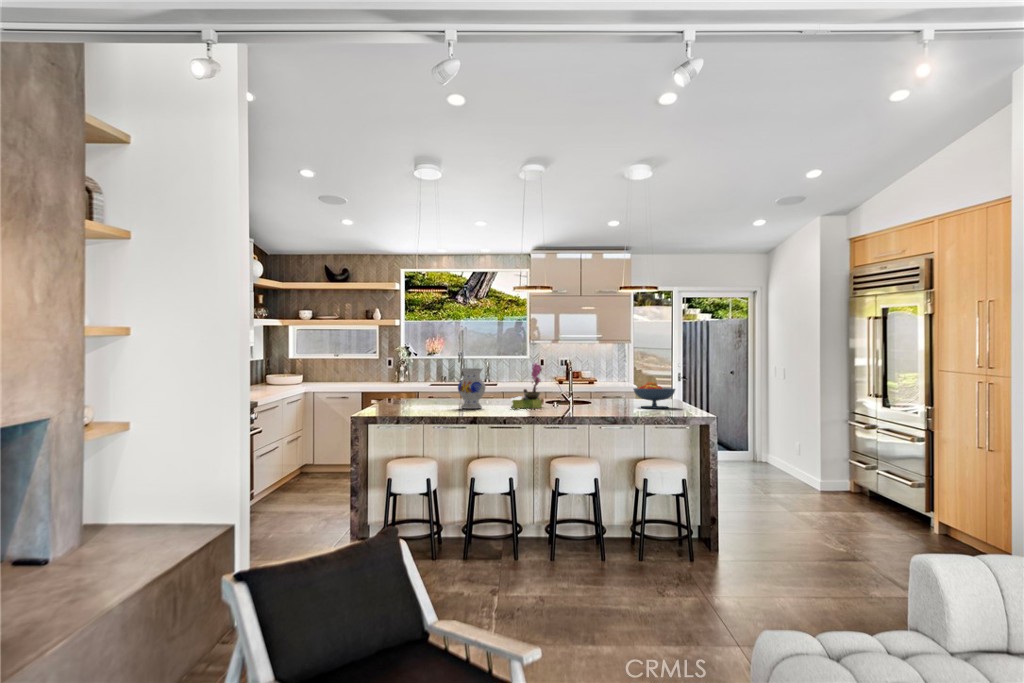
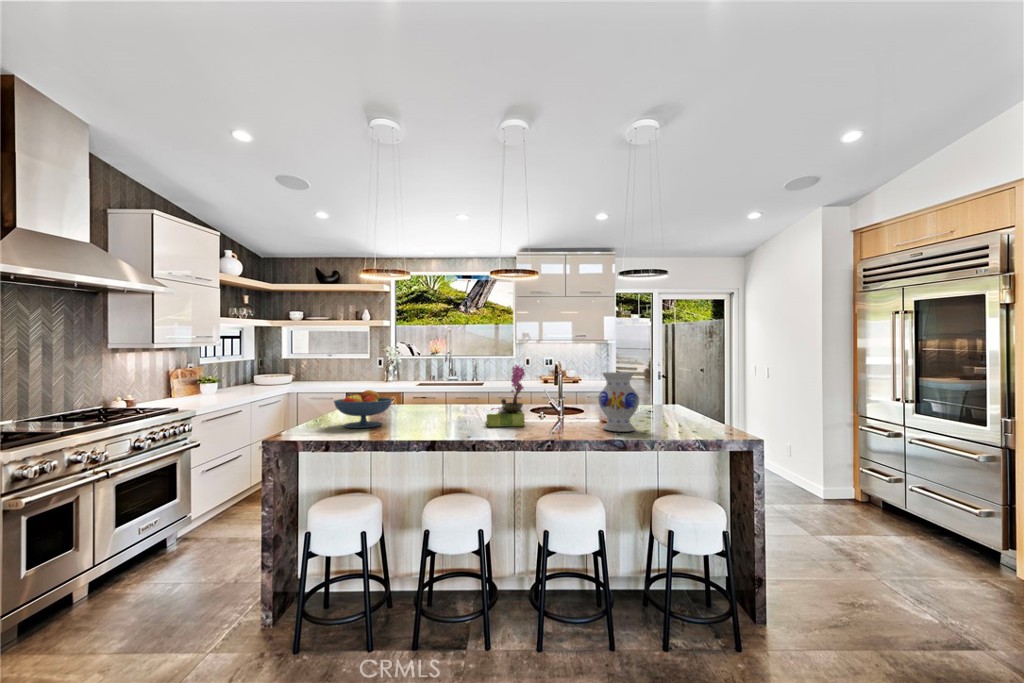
vase: present [458,368,485,409] -> present [598,372,639,432]
fruit bowl: present [633,382,675,408] -> present [334,390,393,428]

